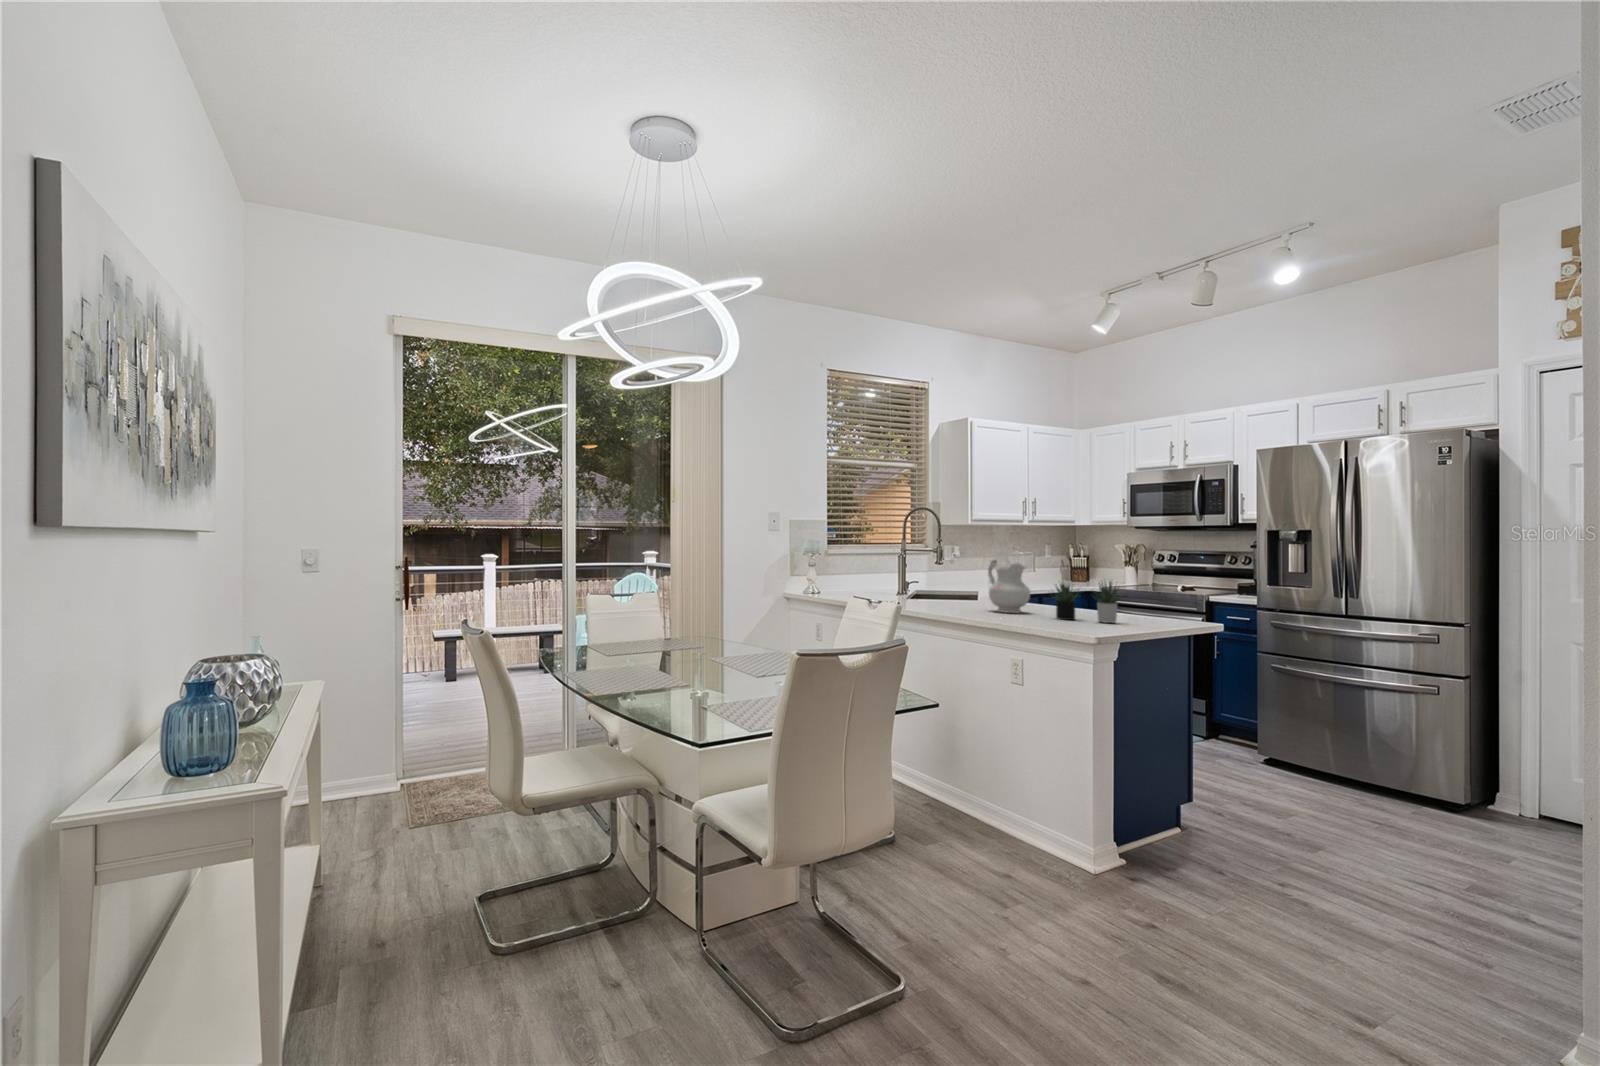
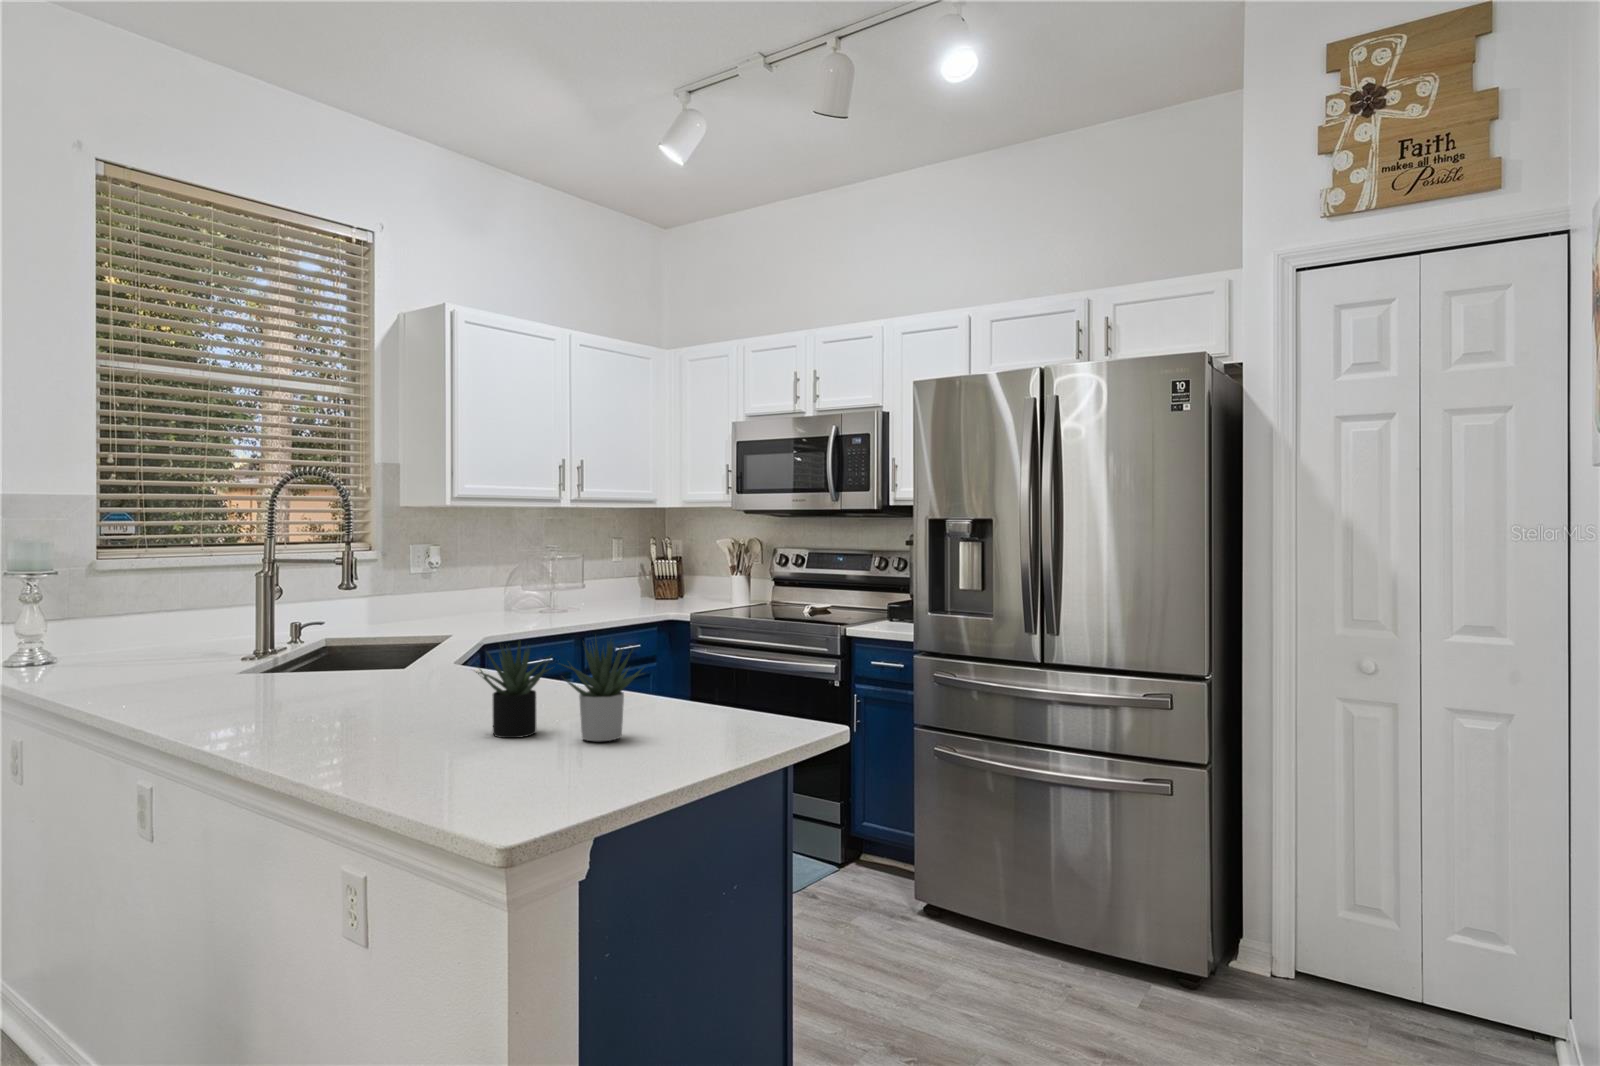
ceramic pitcher: present [988,560,1030,613] -> none [358,592,457,719]

